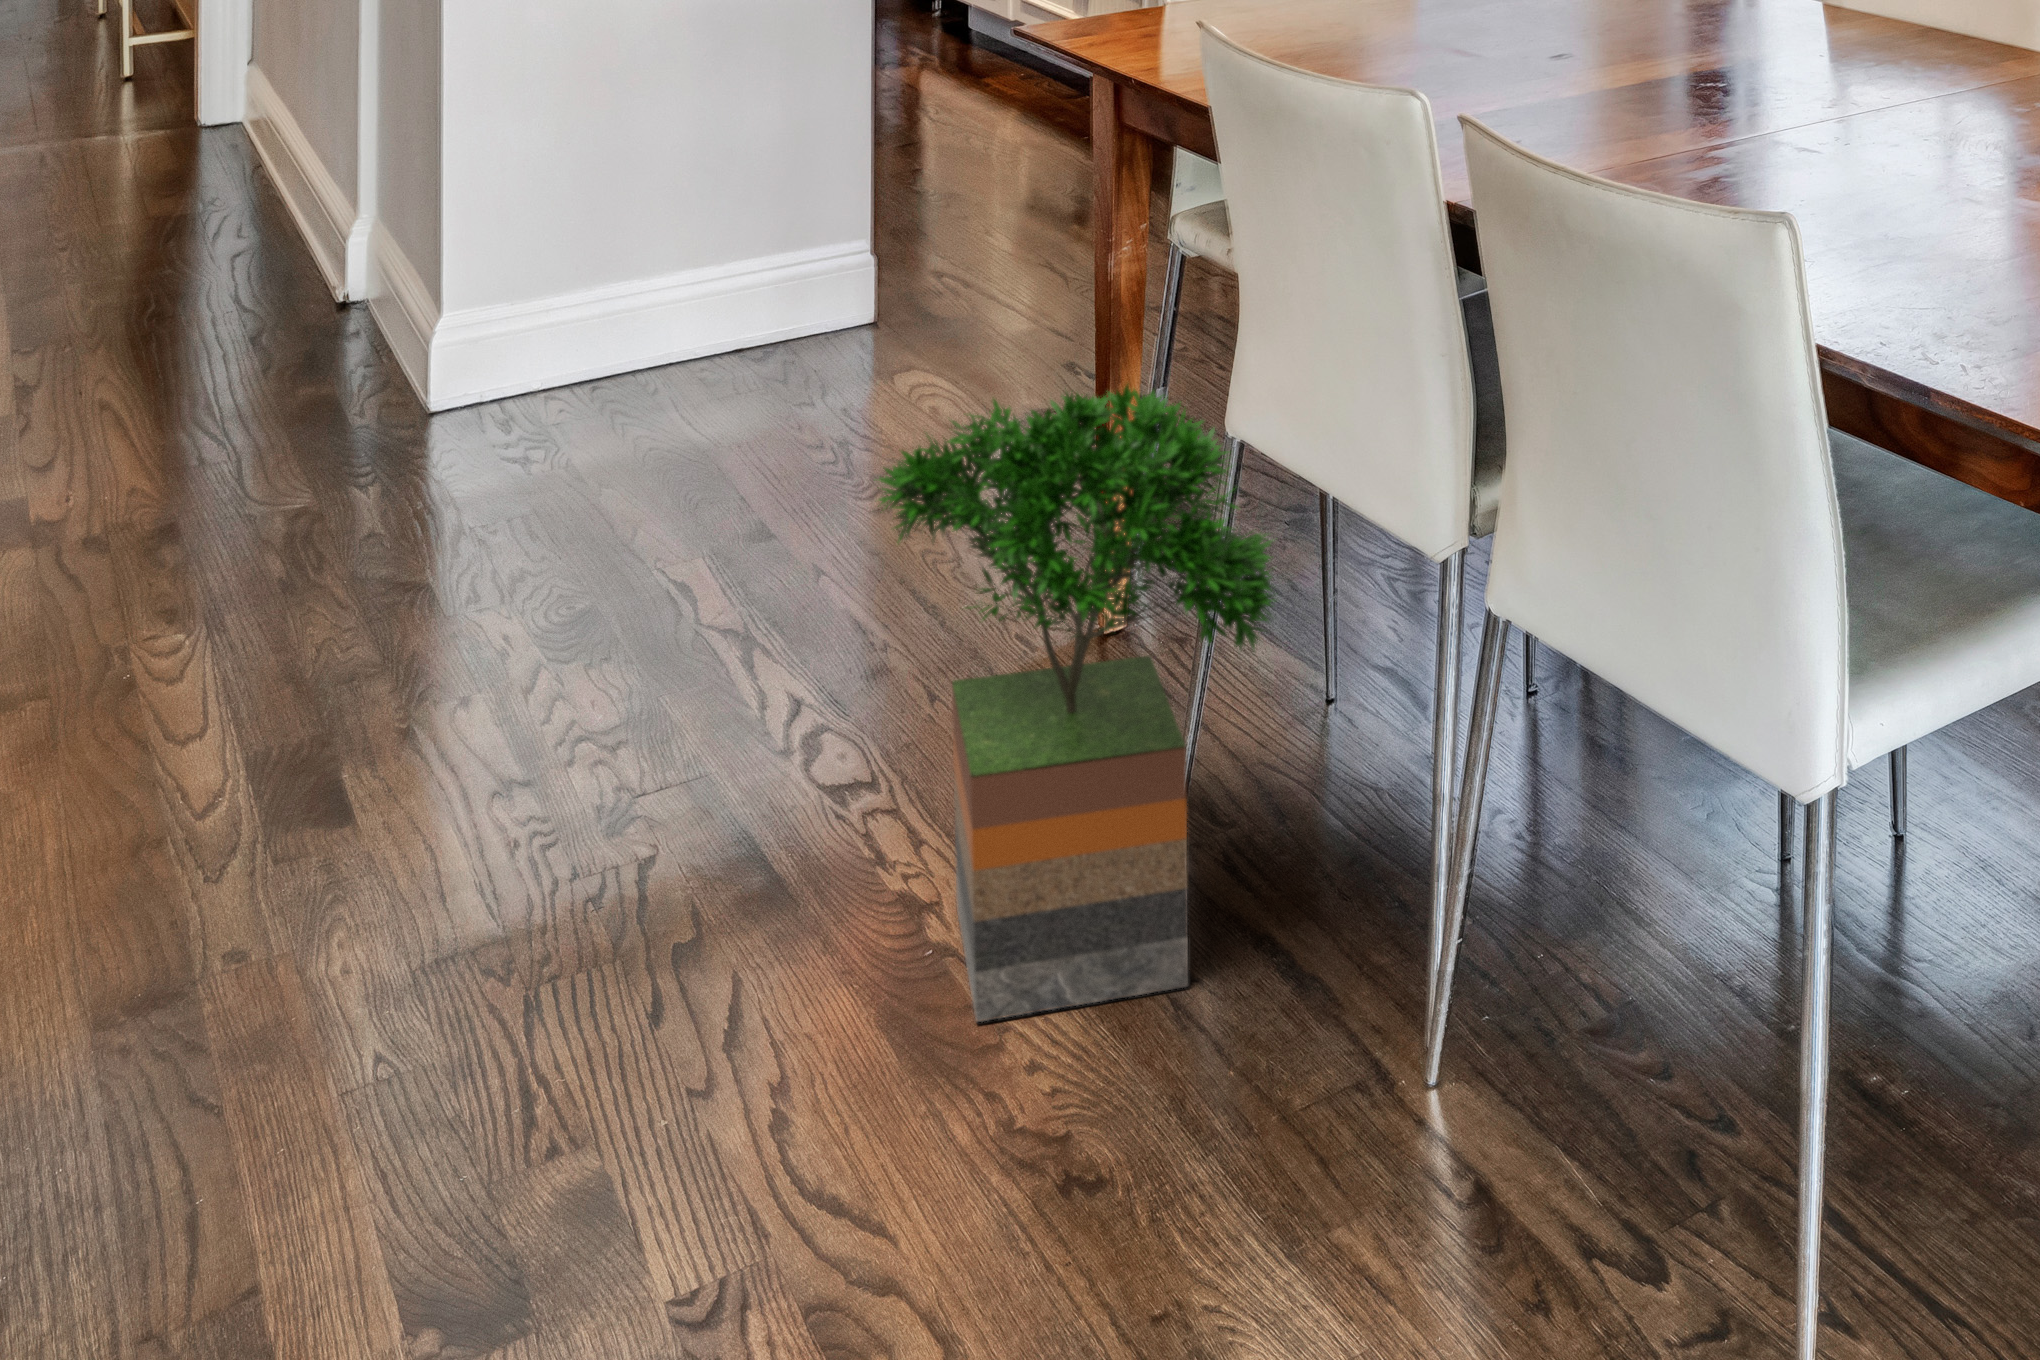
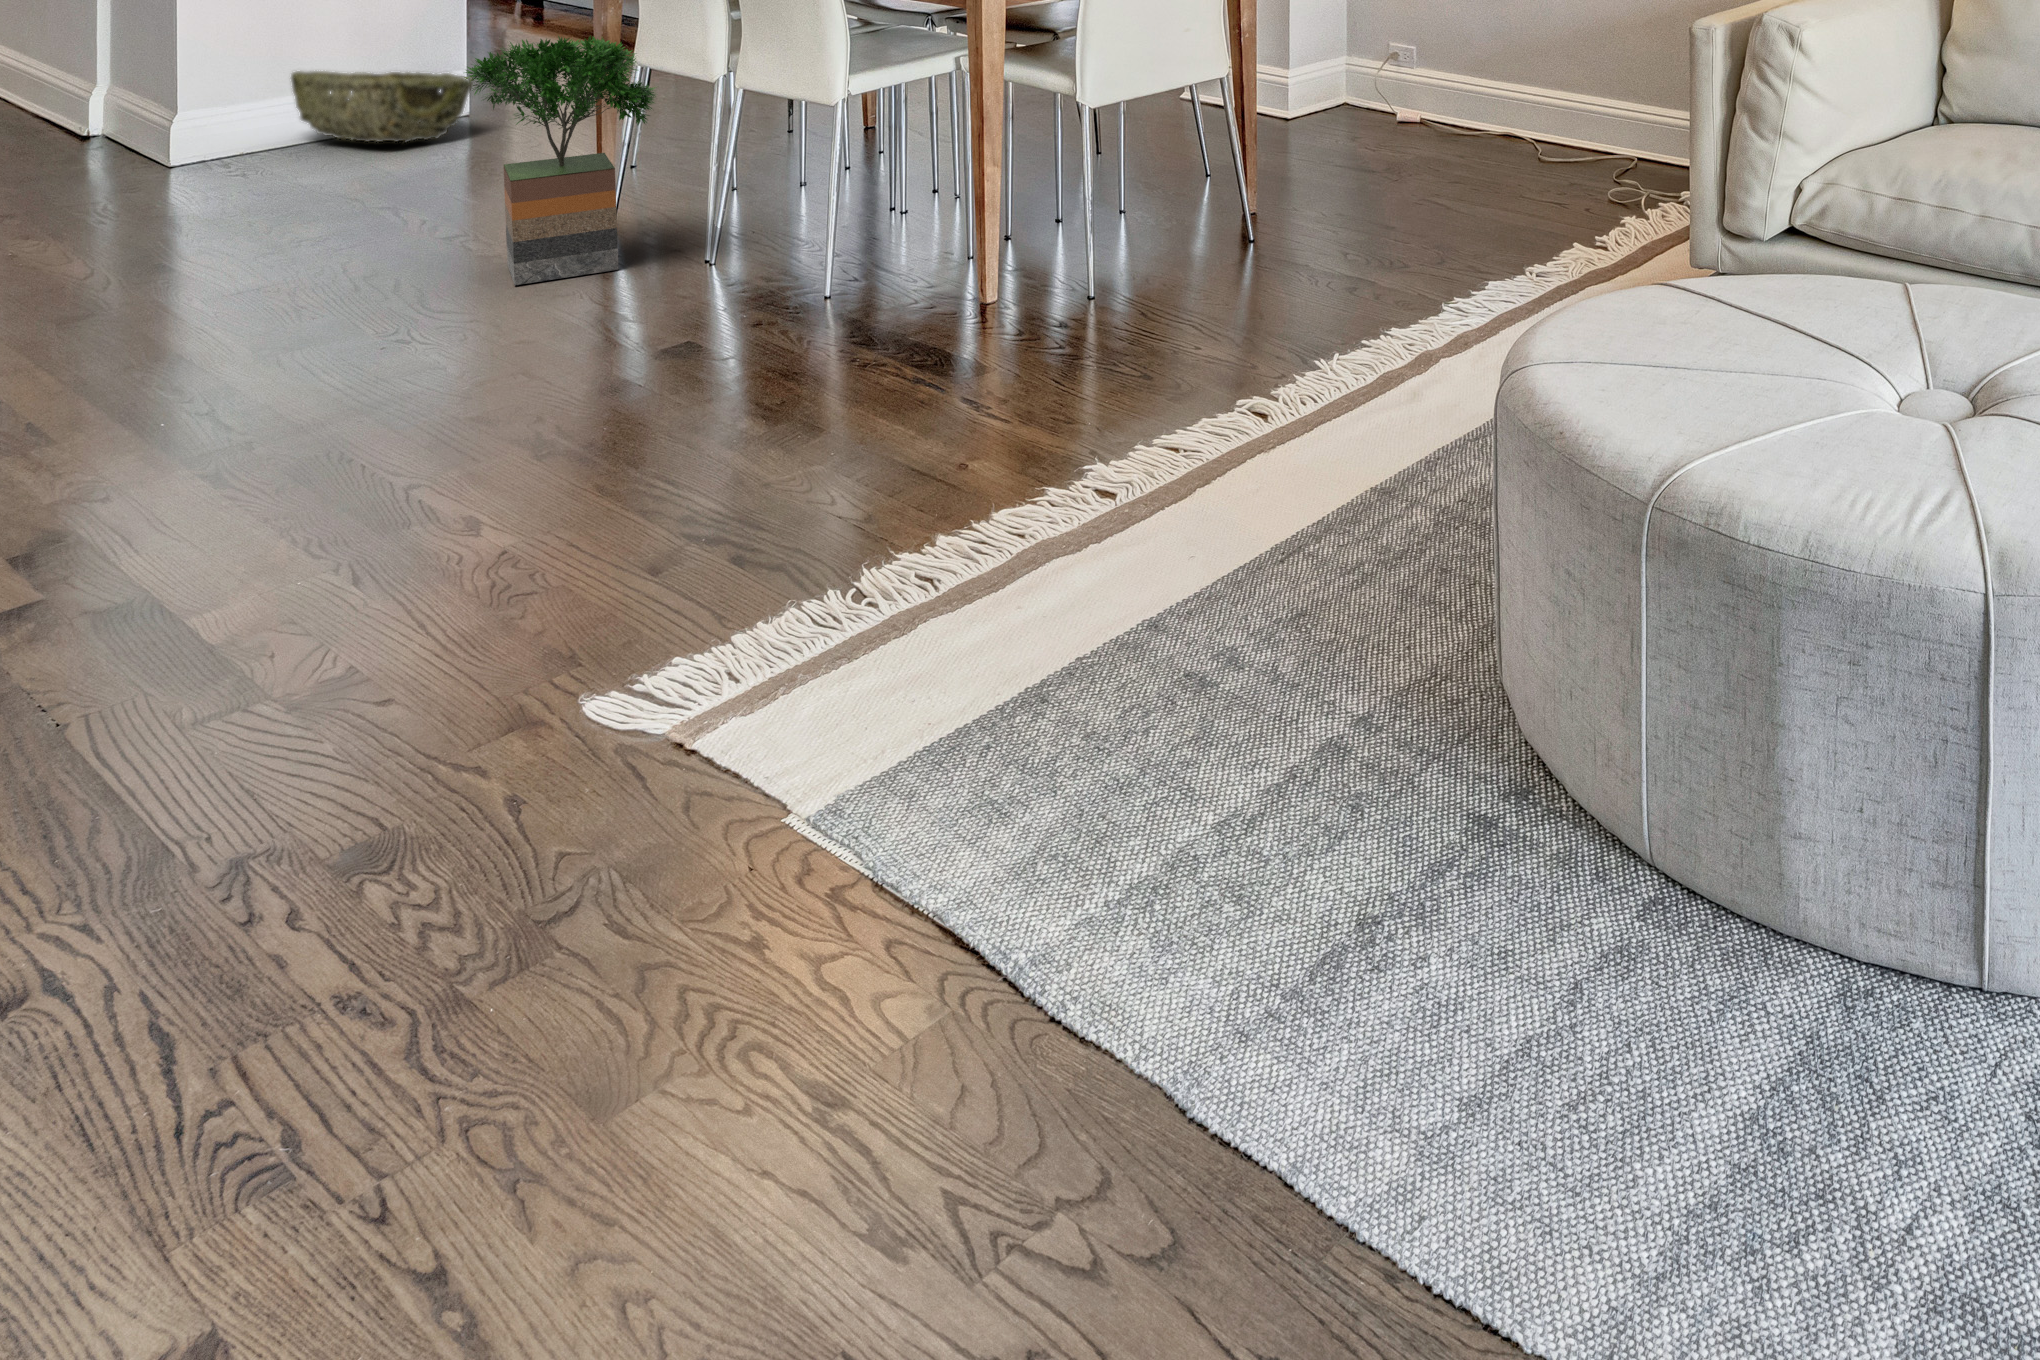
woven basket: none [613,233,885,390] -> present [291,71,473,142]

